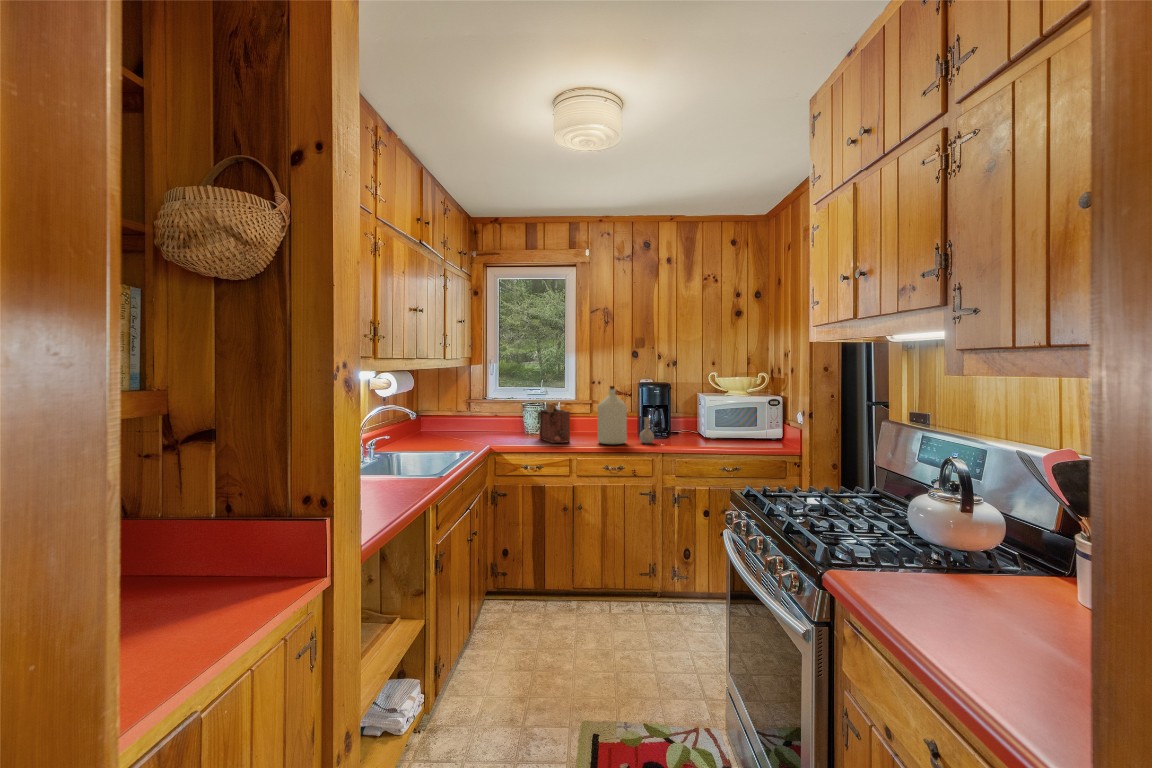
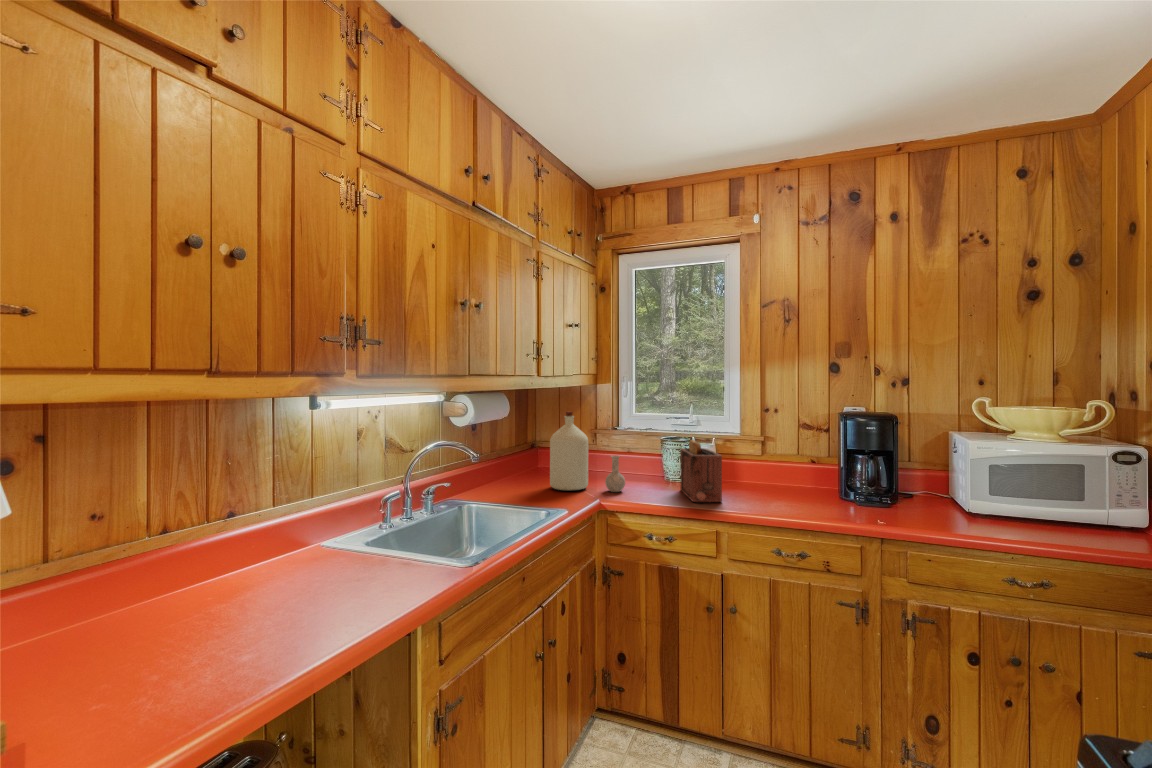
bottle: present [598,386,654,444] -> present [550,412,625,492]

